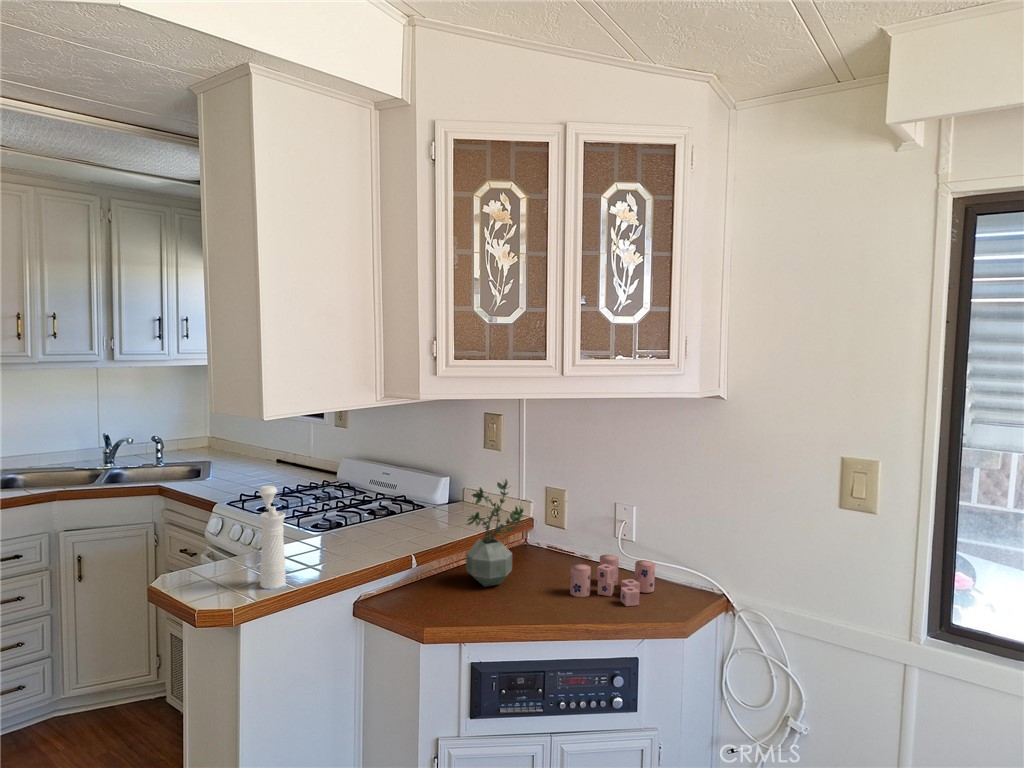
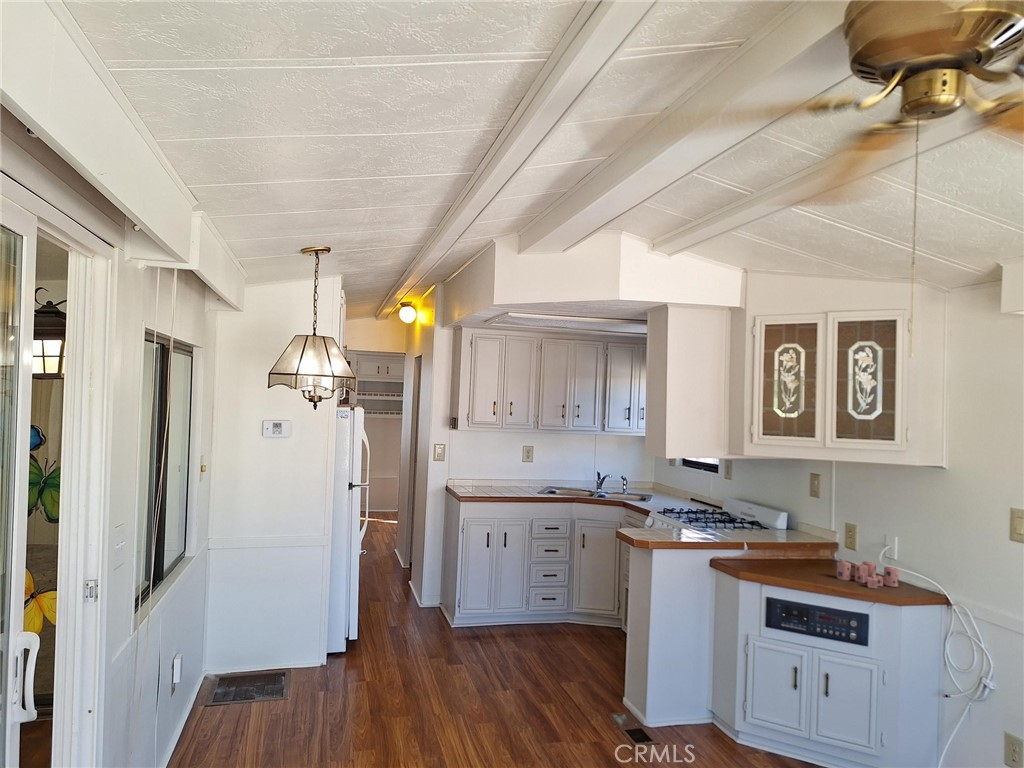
potted plant: present [466,479,523,587] -> none [775,506,814,567]
pepper mill: present [259,486,286,589] -> none [663,493,676,540]

